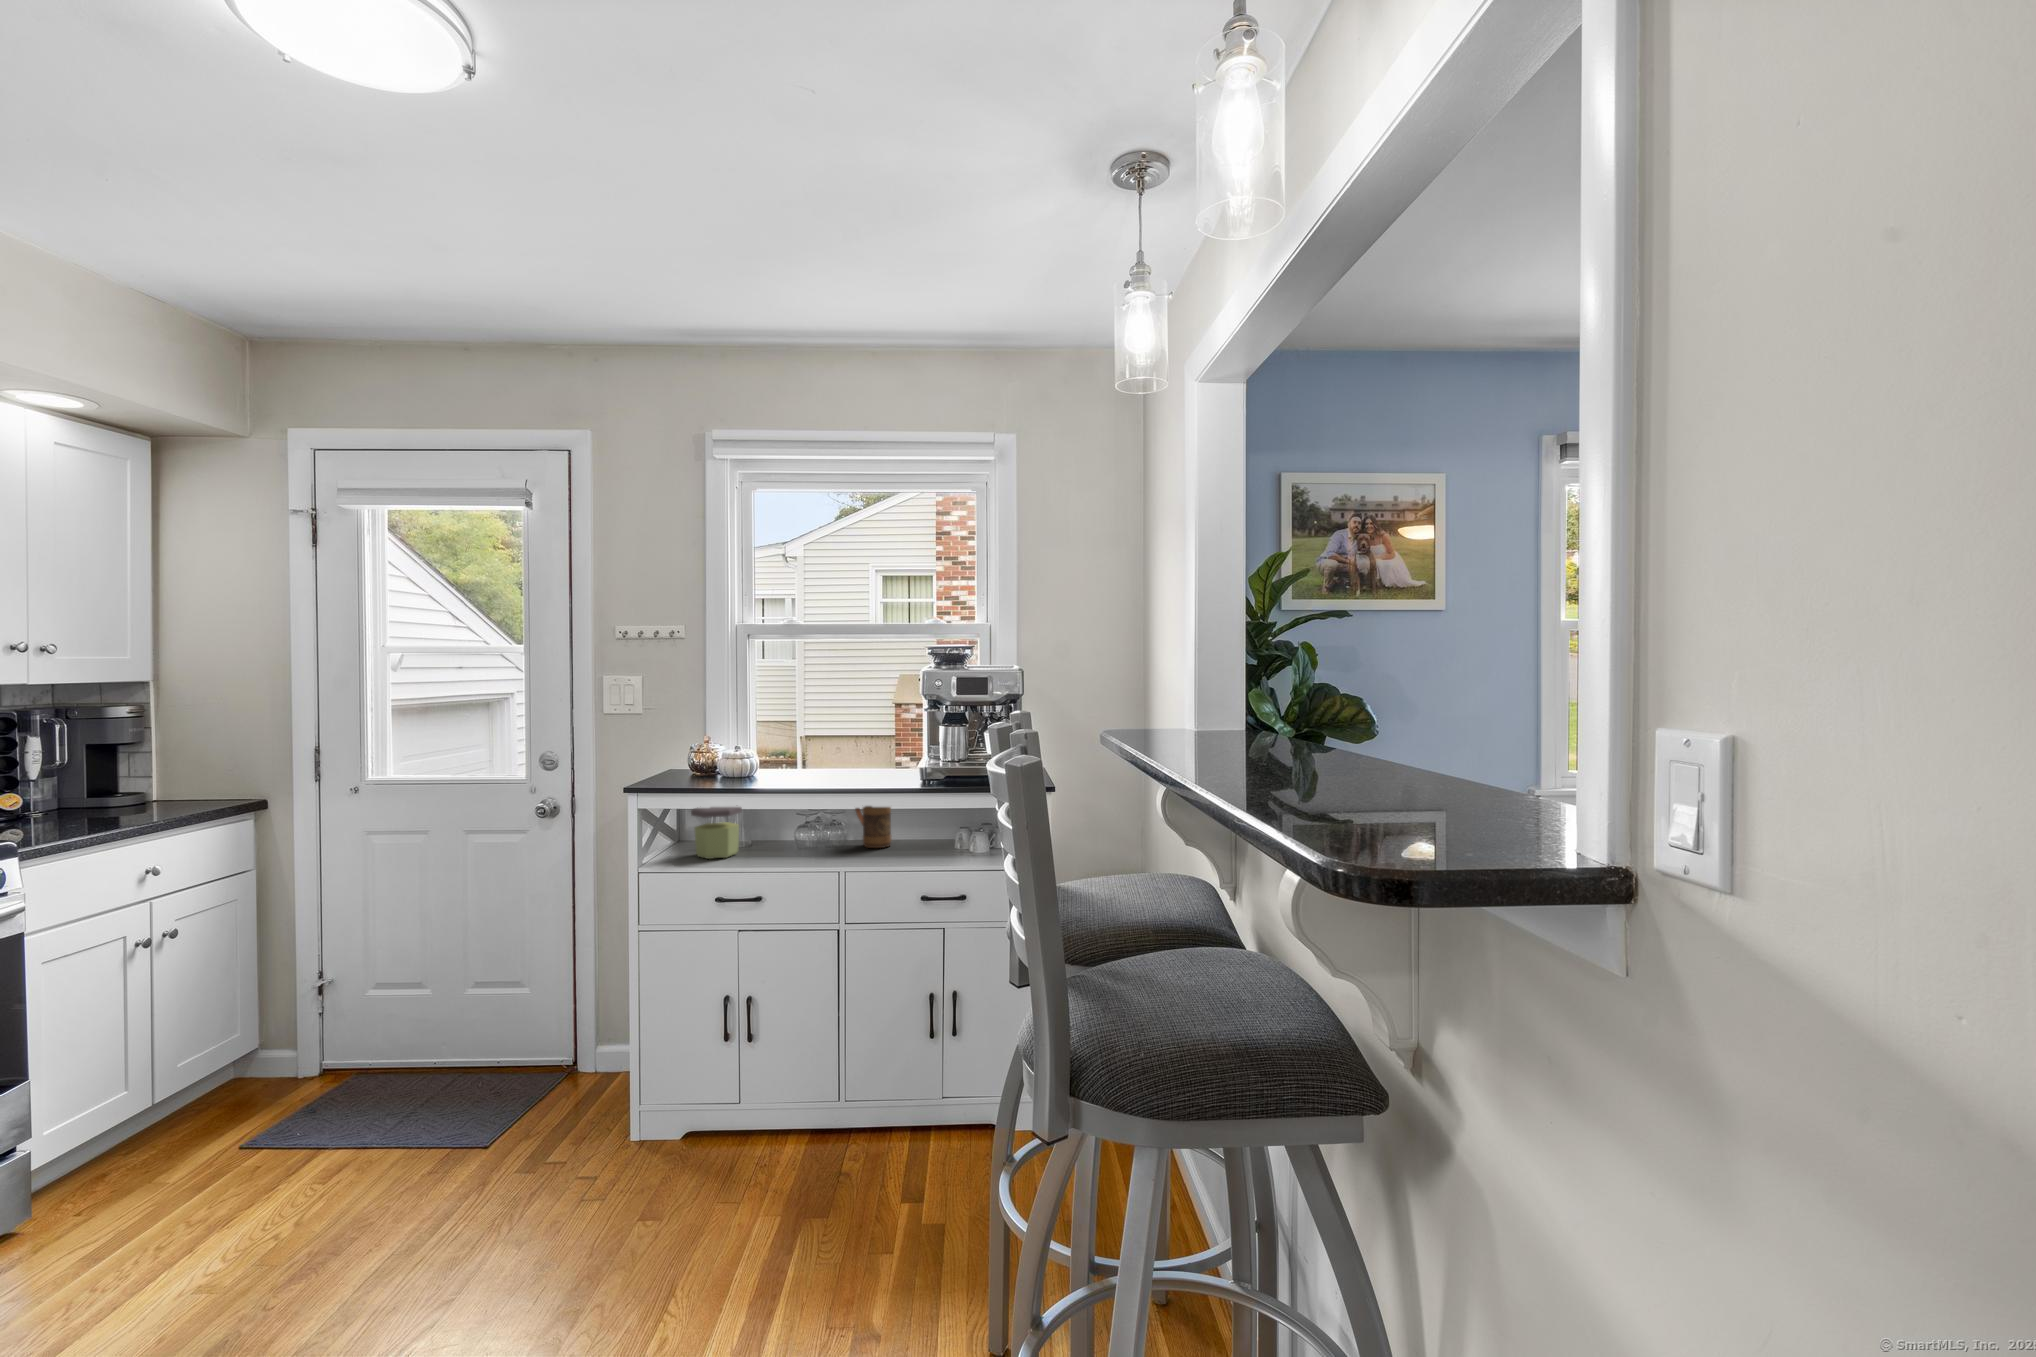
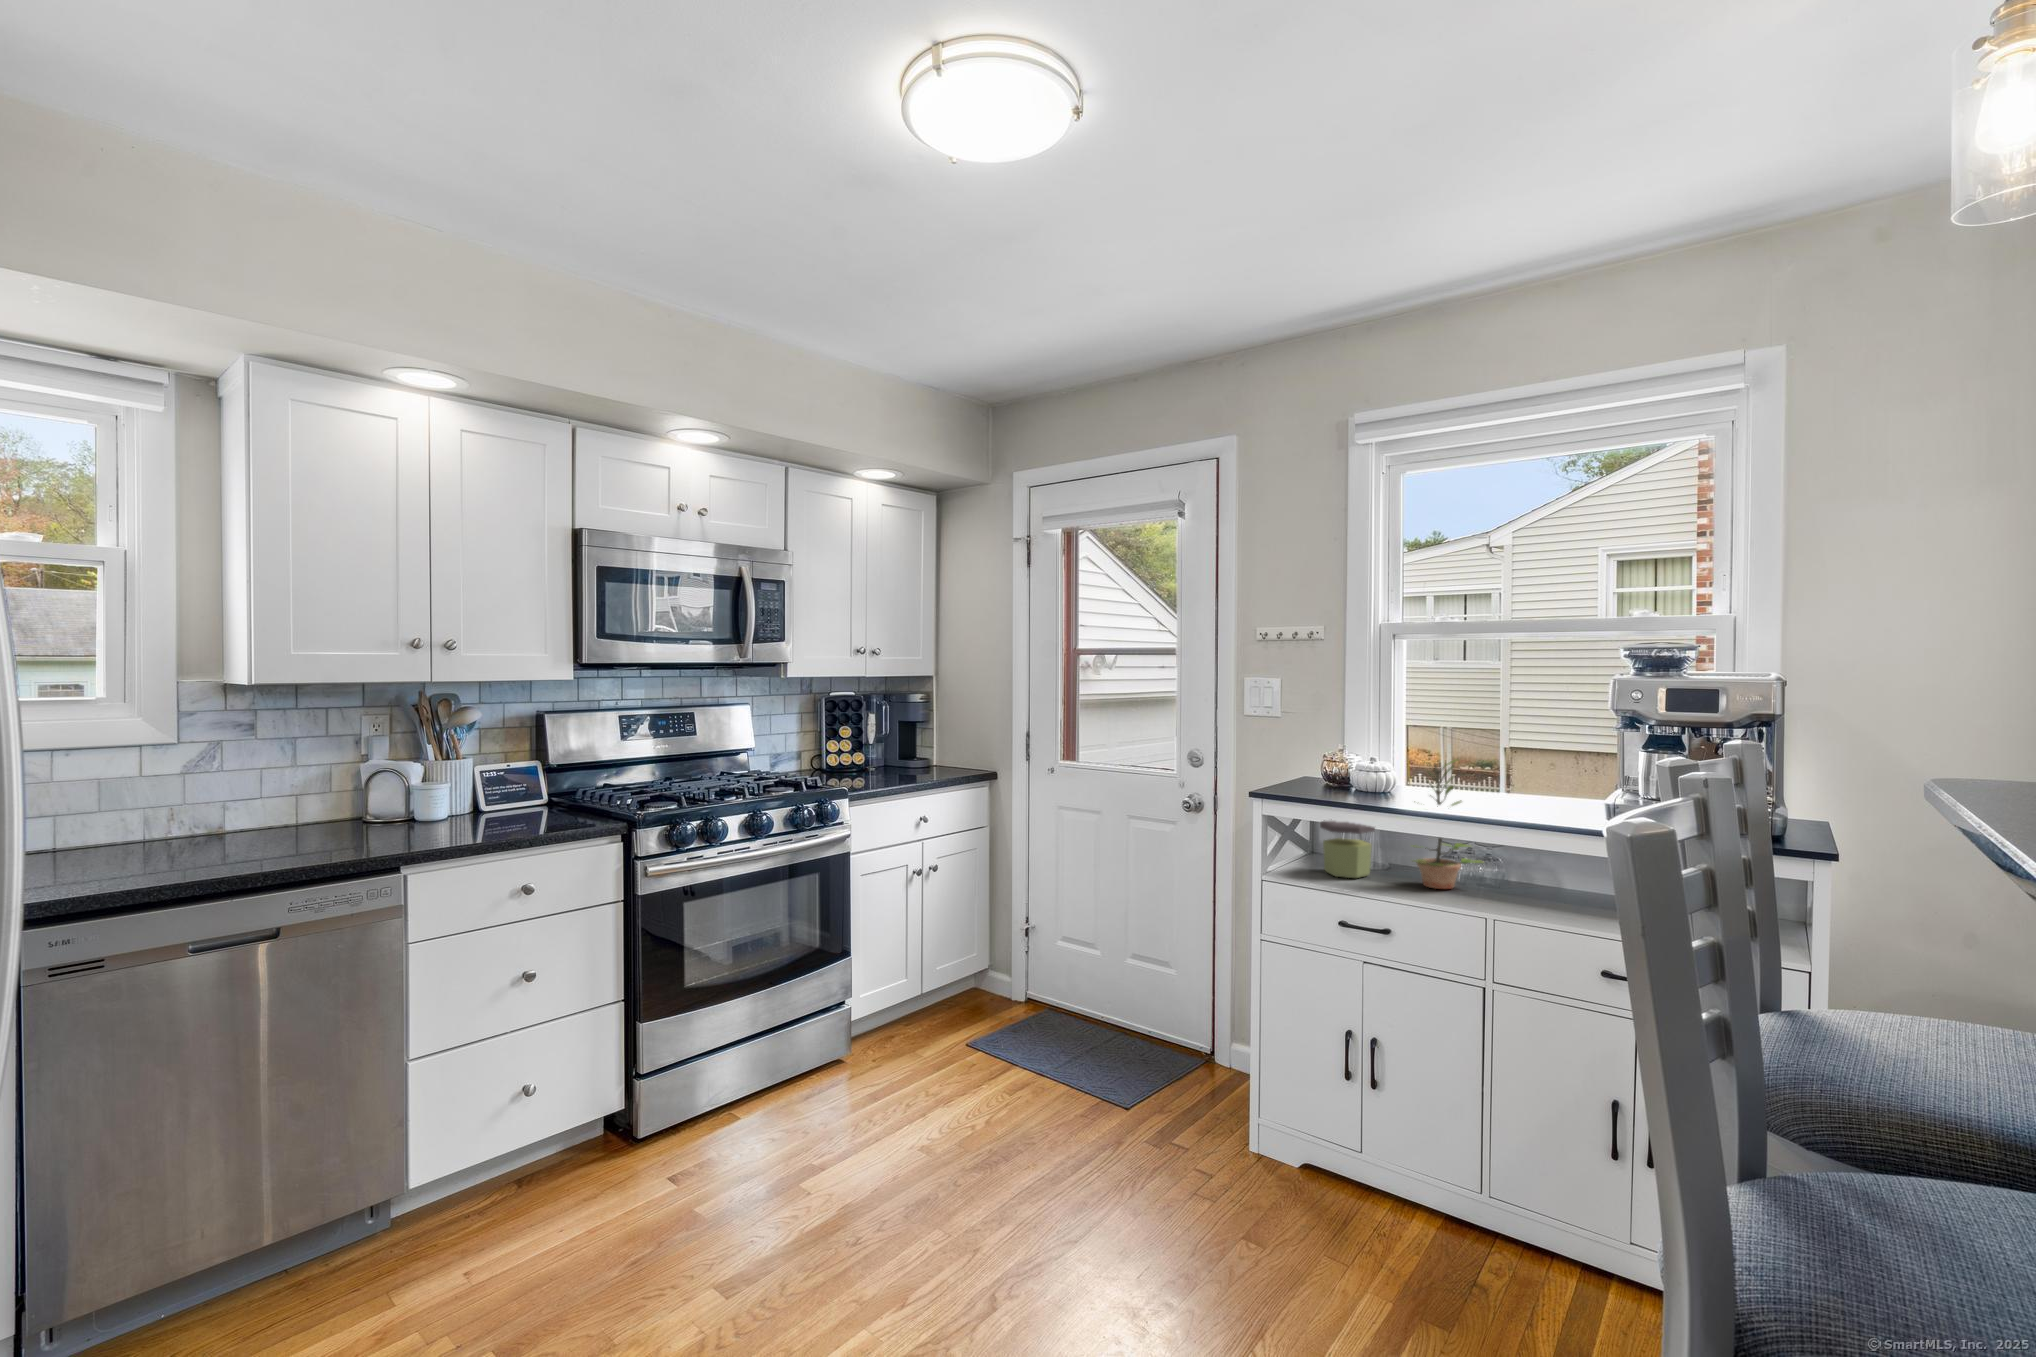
plant: none [770,741,834,855] -> present [1413,759,1483,889]
mug: present [855,806,891,848] -> none [1516,832,1563,897]

